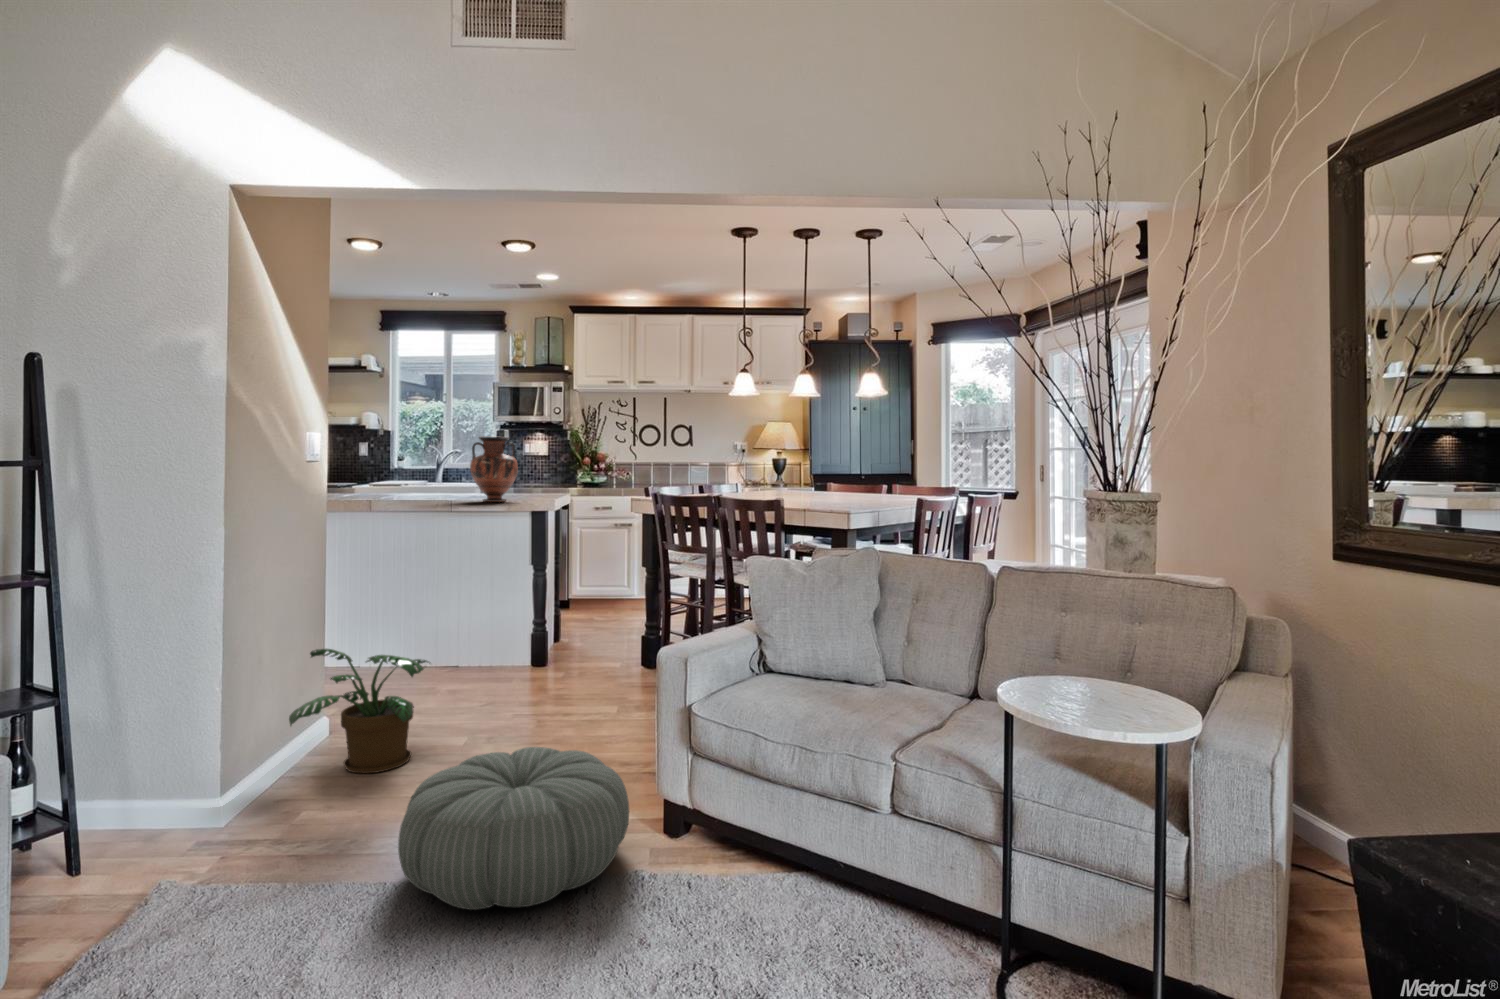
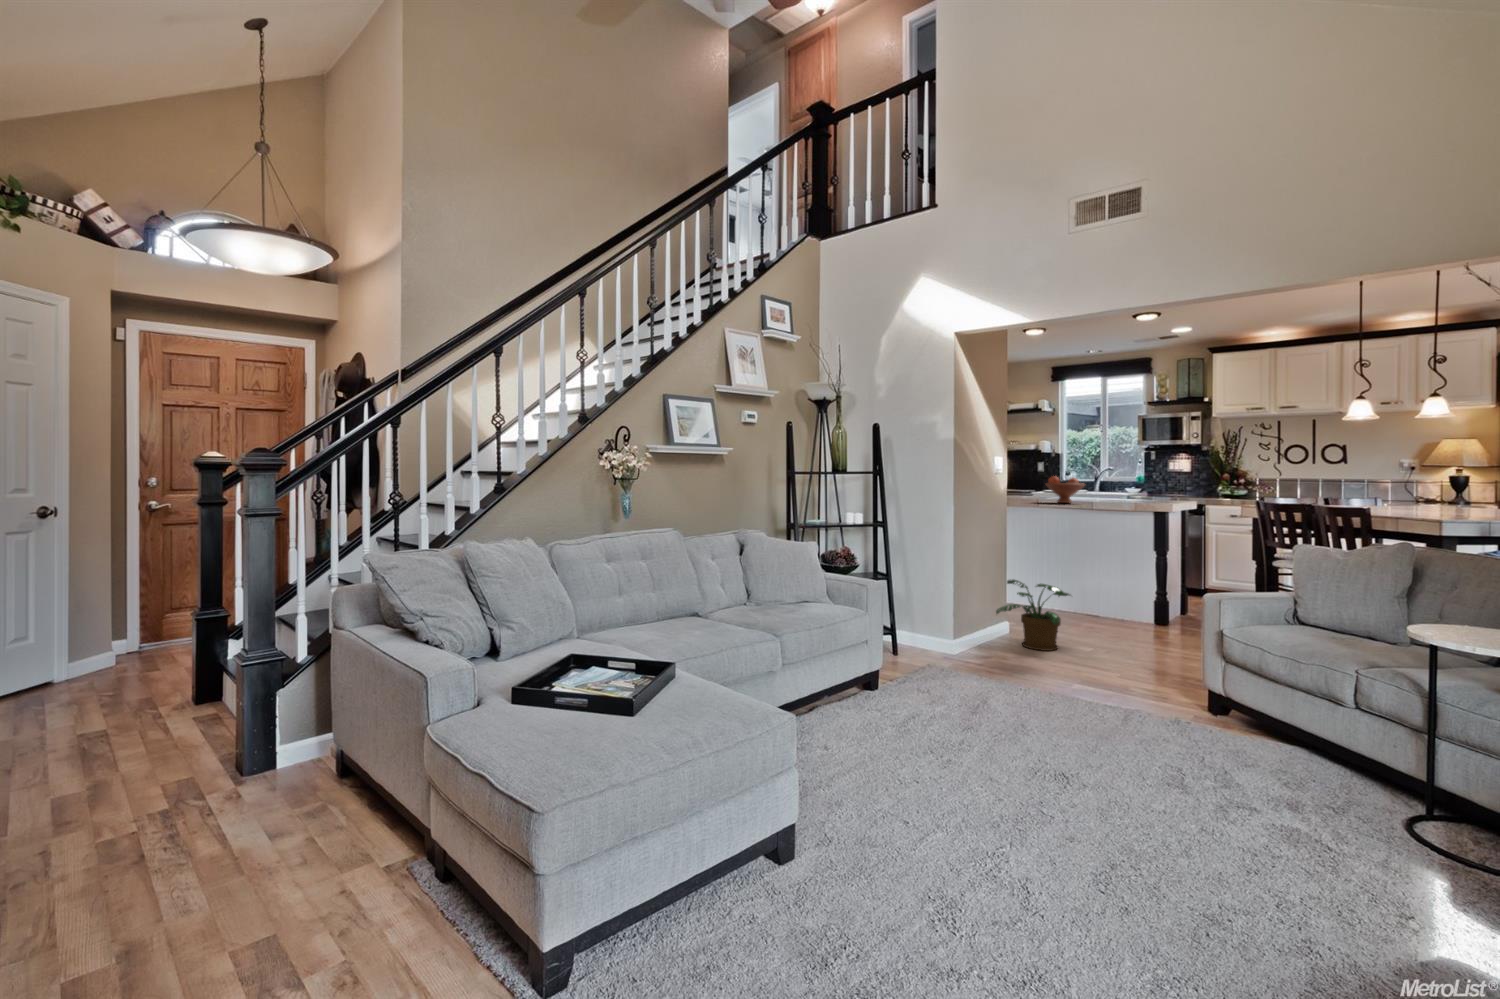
vase: present [470,437,518,502] -> none [1109,461,1145,505]
fruit bowl: none [373,459,436,501] -> present [1046,476,1085,503]
pouf: present [398,747,629,910] -> none [1046,638,1180,710]

